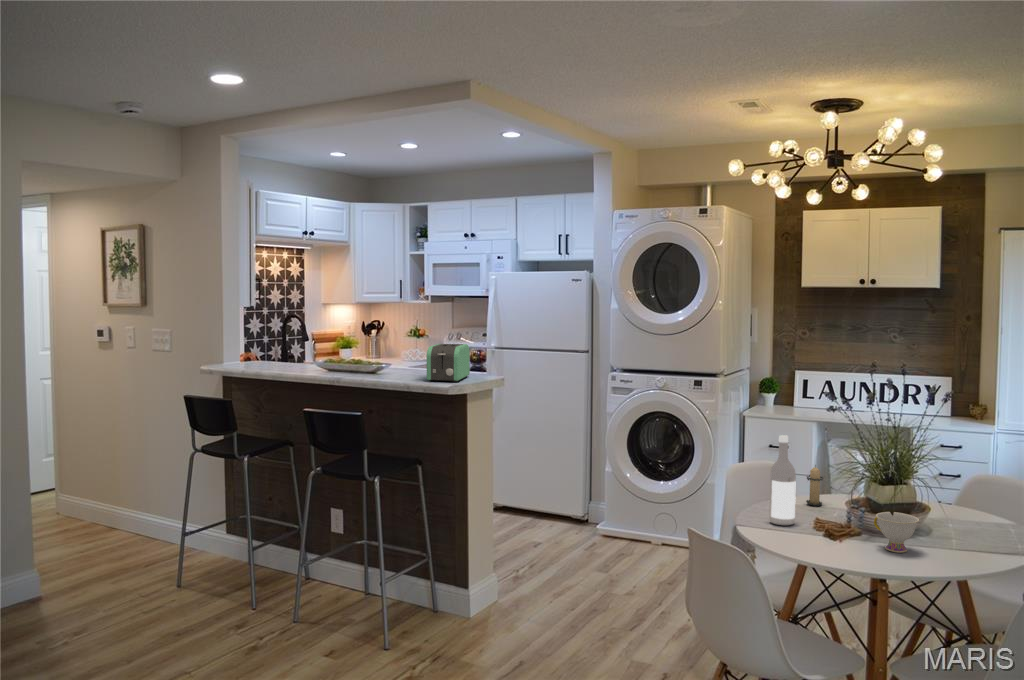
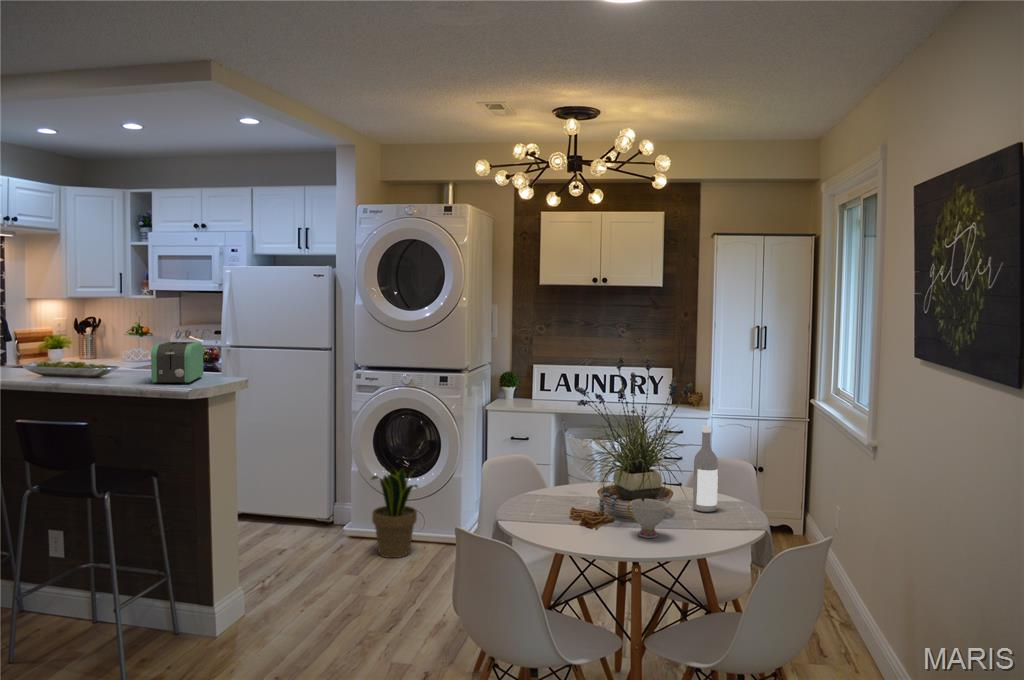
wine bottle: present [769,435,796,526] -> present [693,425,718,512]
candle: present [806,465,823,506] -> none [556,455,576,496]
potted plant: none [622,470,670,561] -> present [372,468,418,558]

